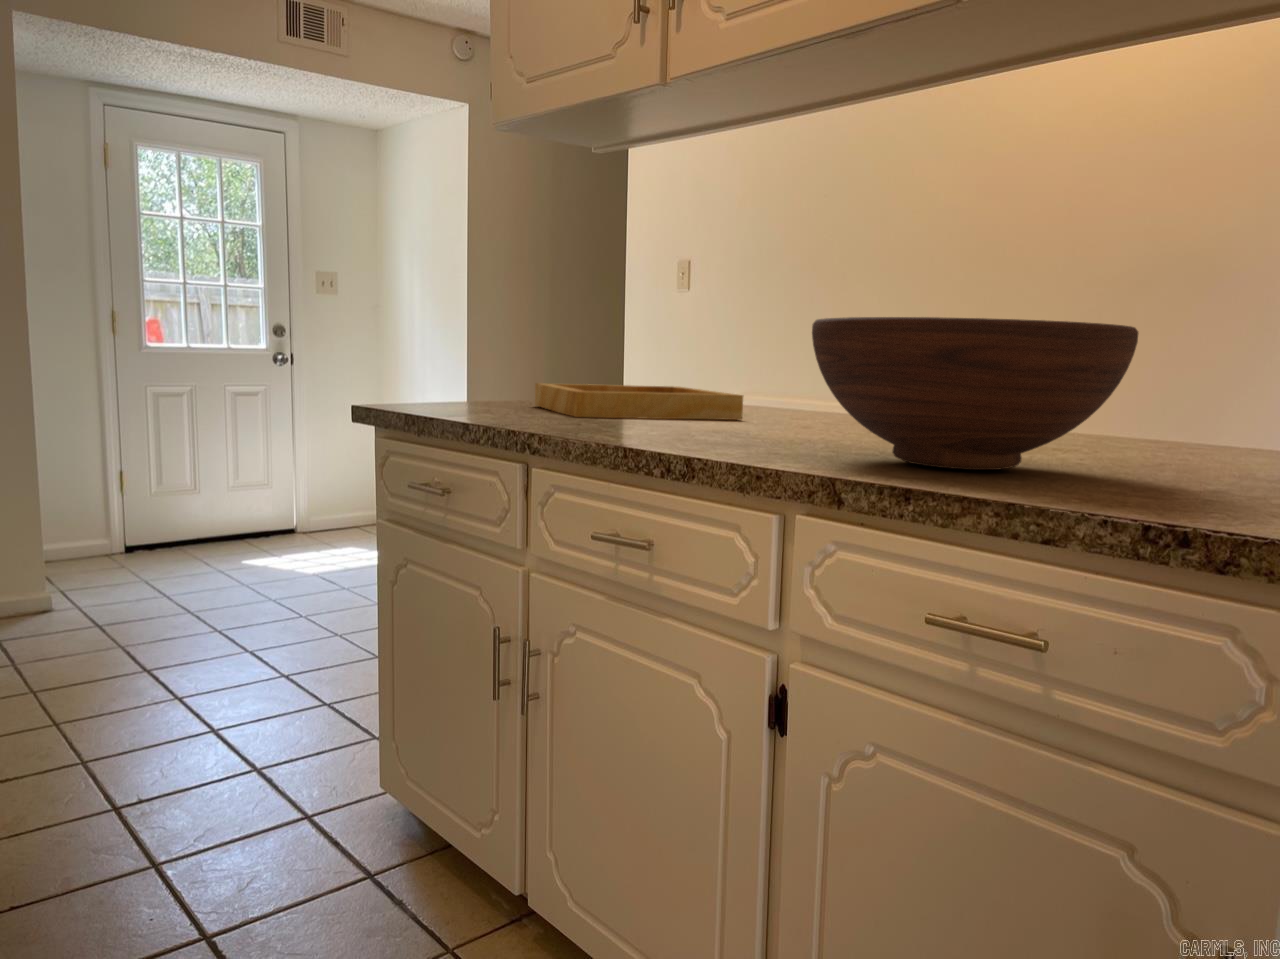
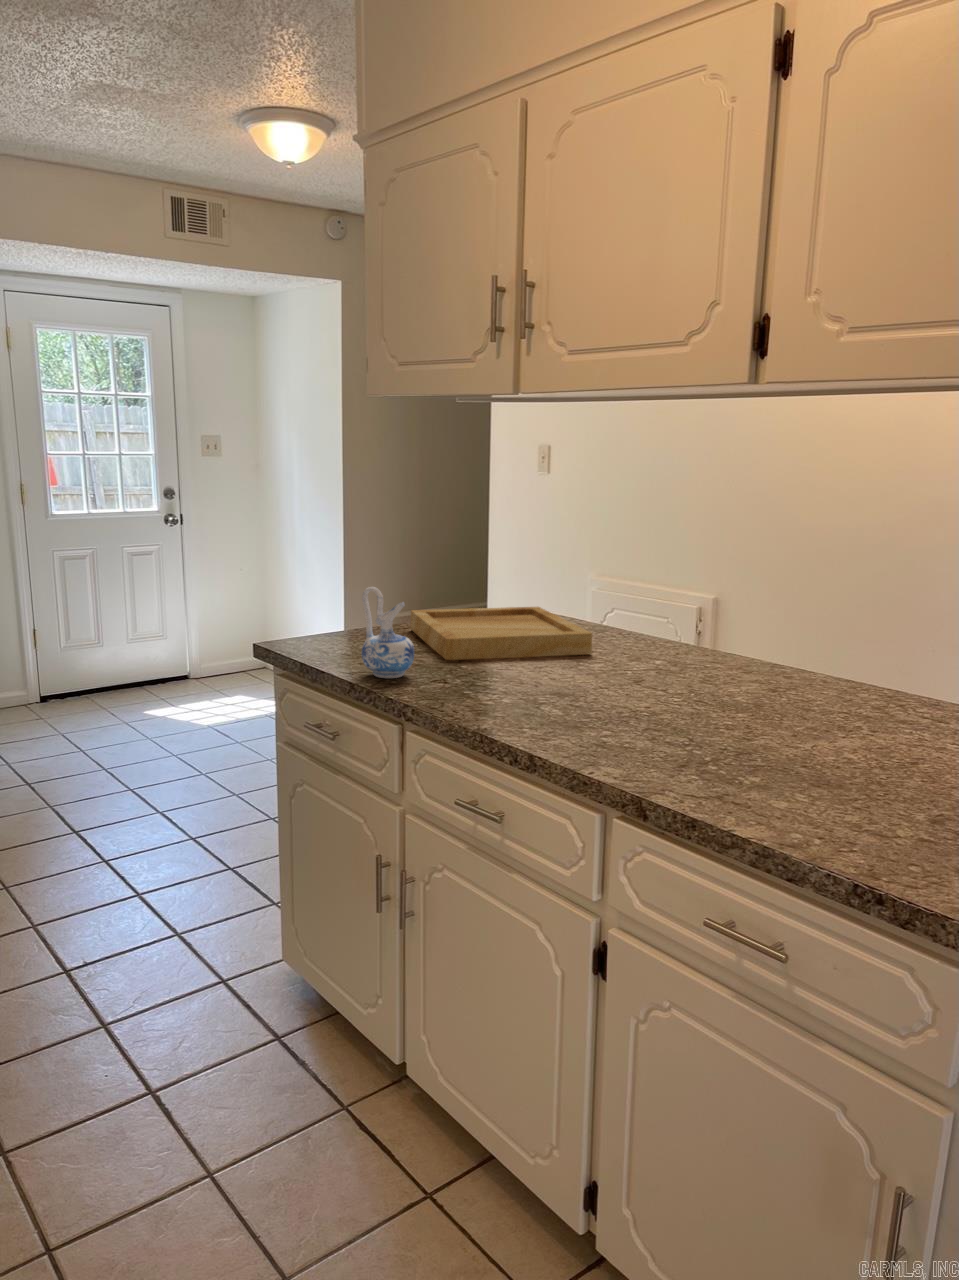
ceramic pitcher: none [477,312,540,420] -> present [362,587,414,678]
fruit bowl: present [812,317,1139,470] -> none [630,639,885,786]

